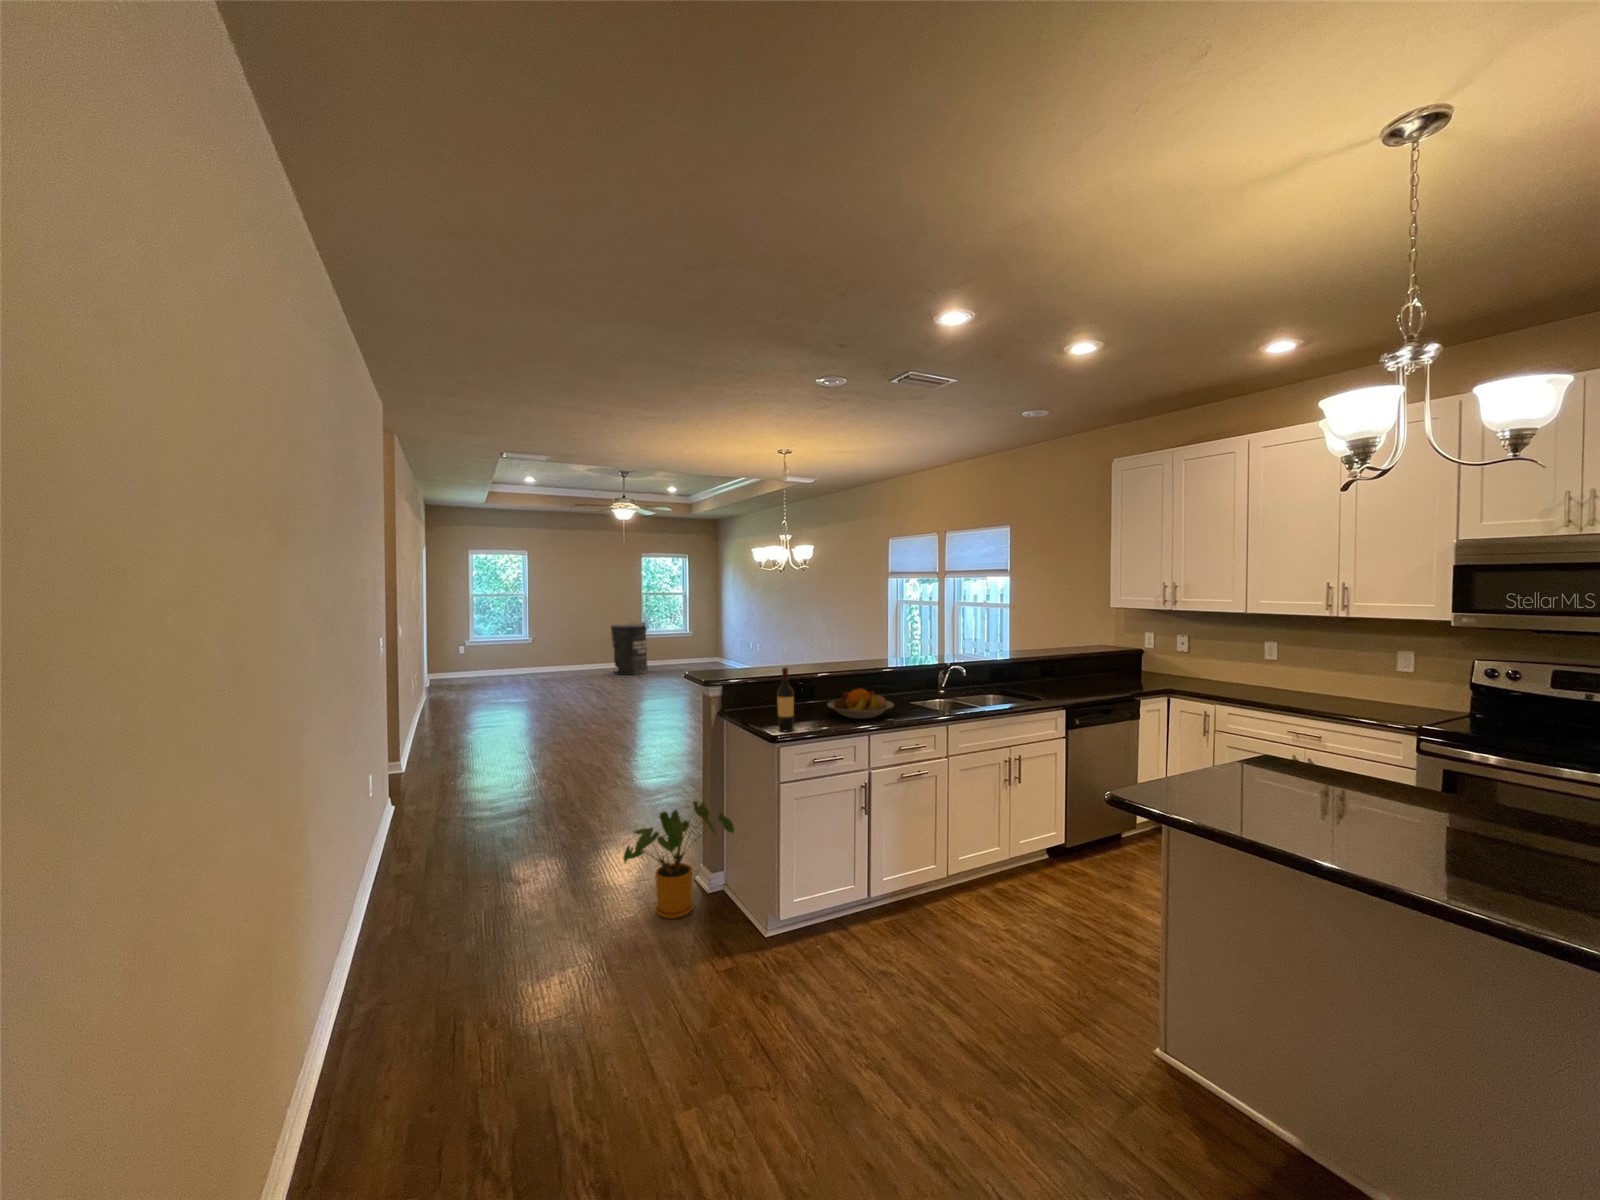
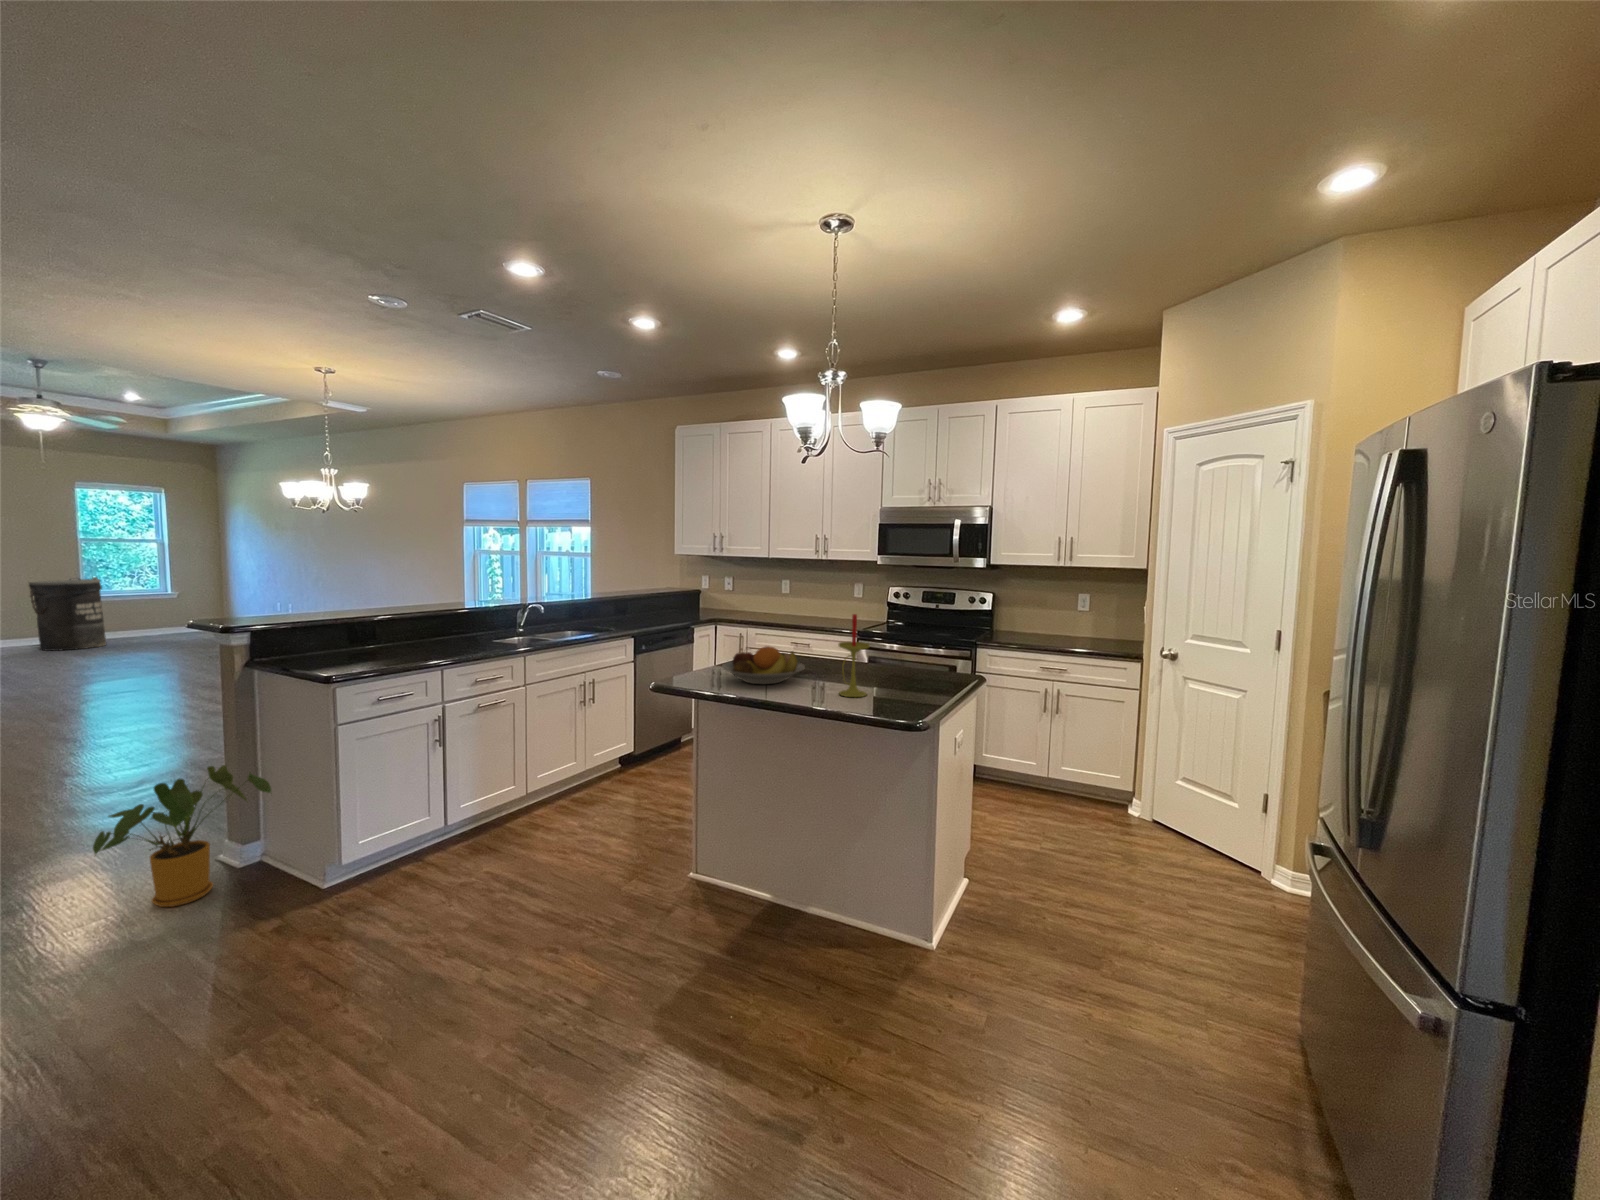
wine bottle: present [777,668,794,731] -> none [327,604,349,672]
fruit bowl: present [828,689,894,719] -> present [722,646,805,684]
candle: none [1417,730,1490,872] -> present [838,614,870,697]

